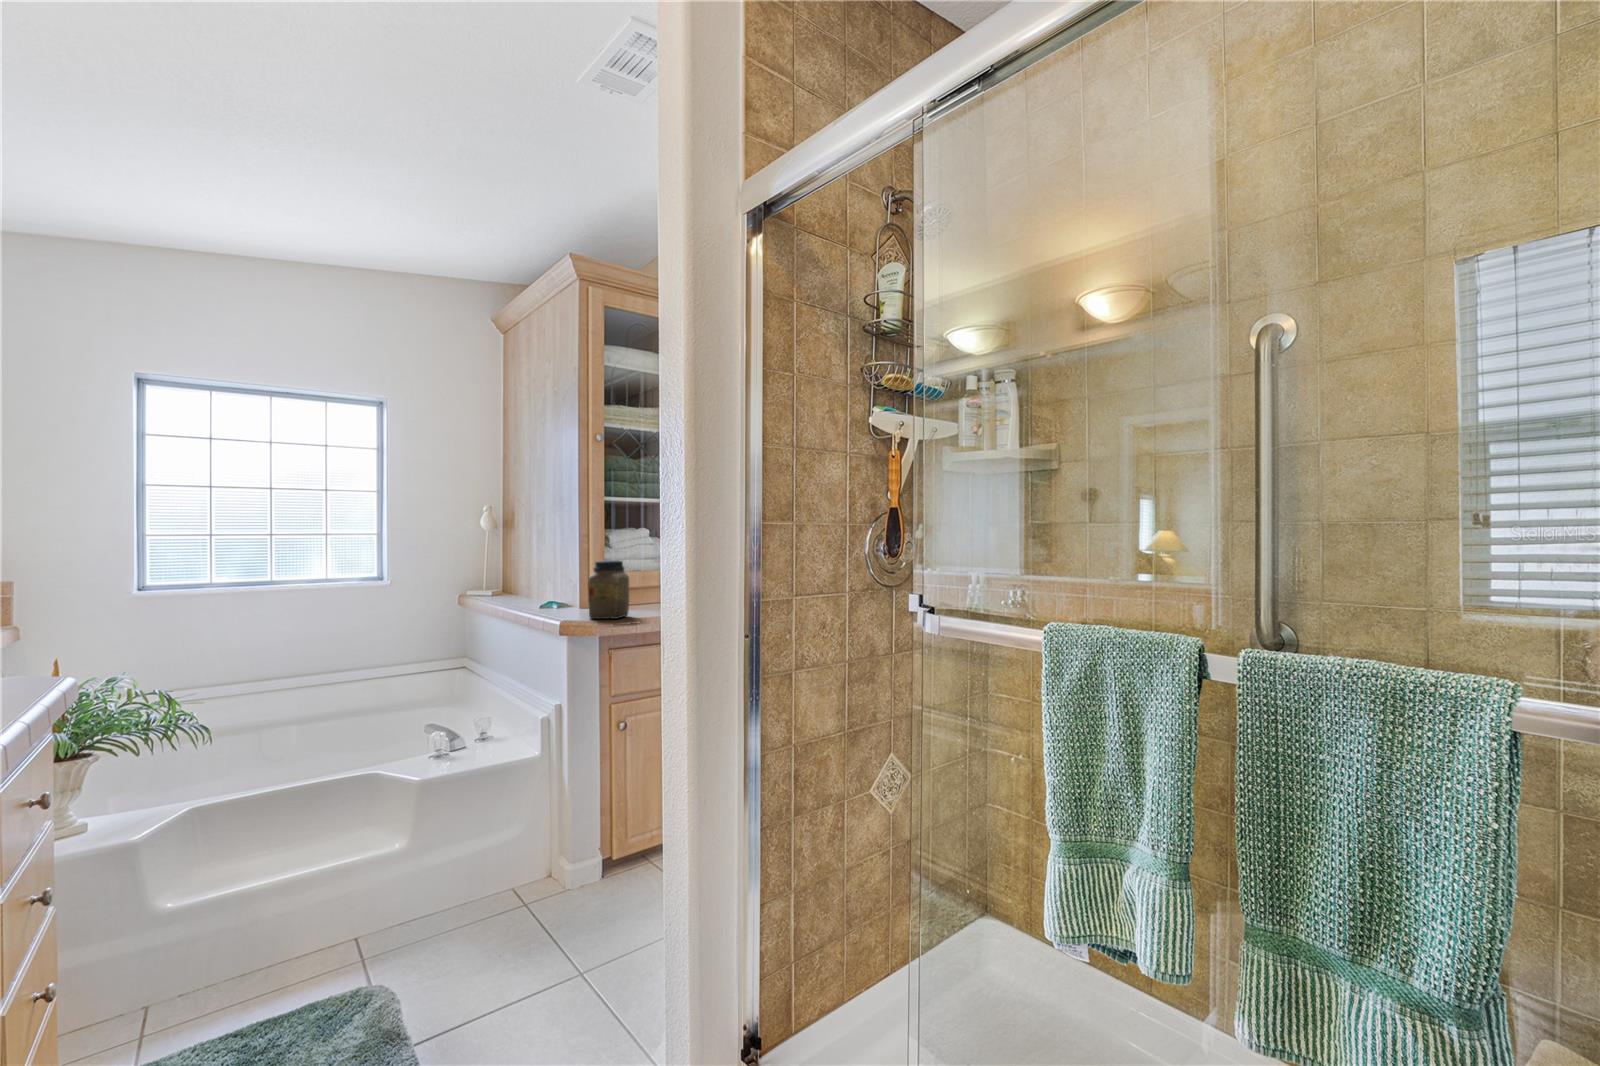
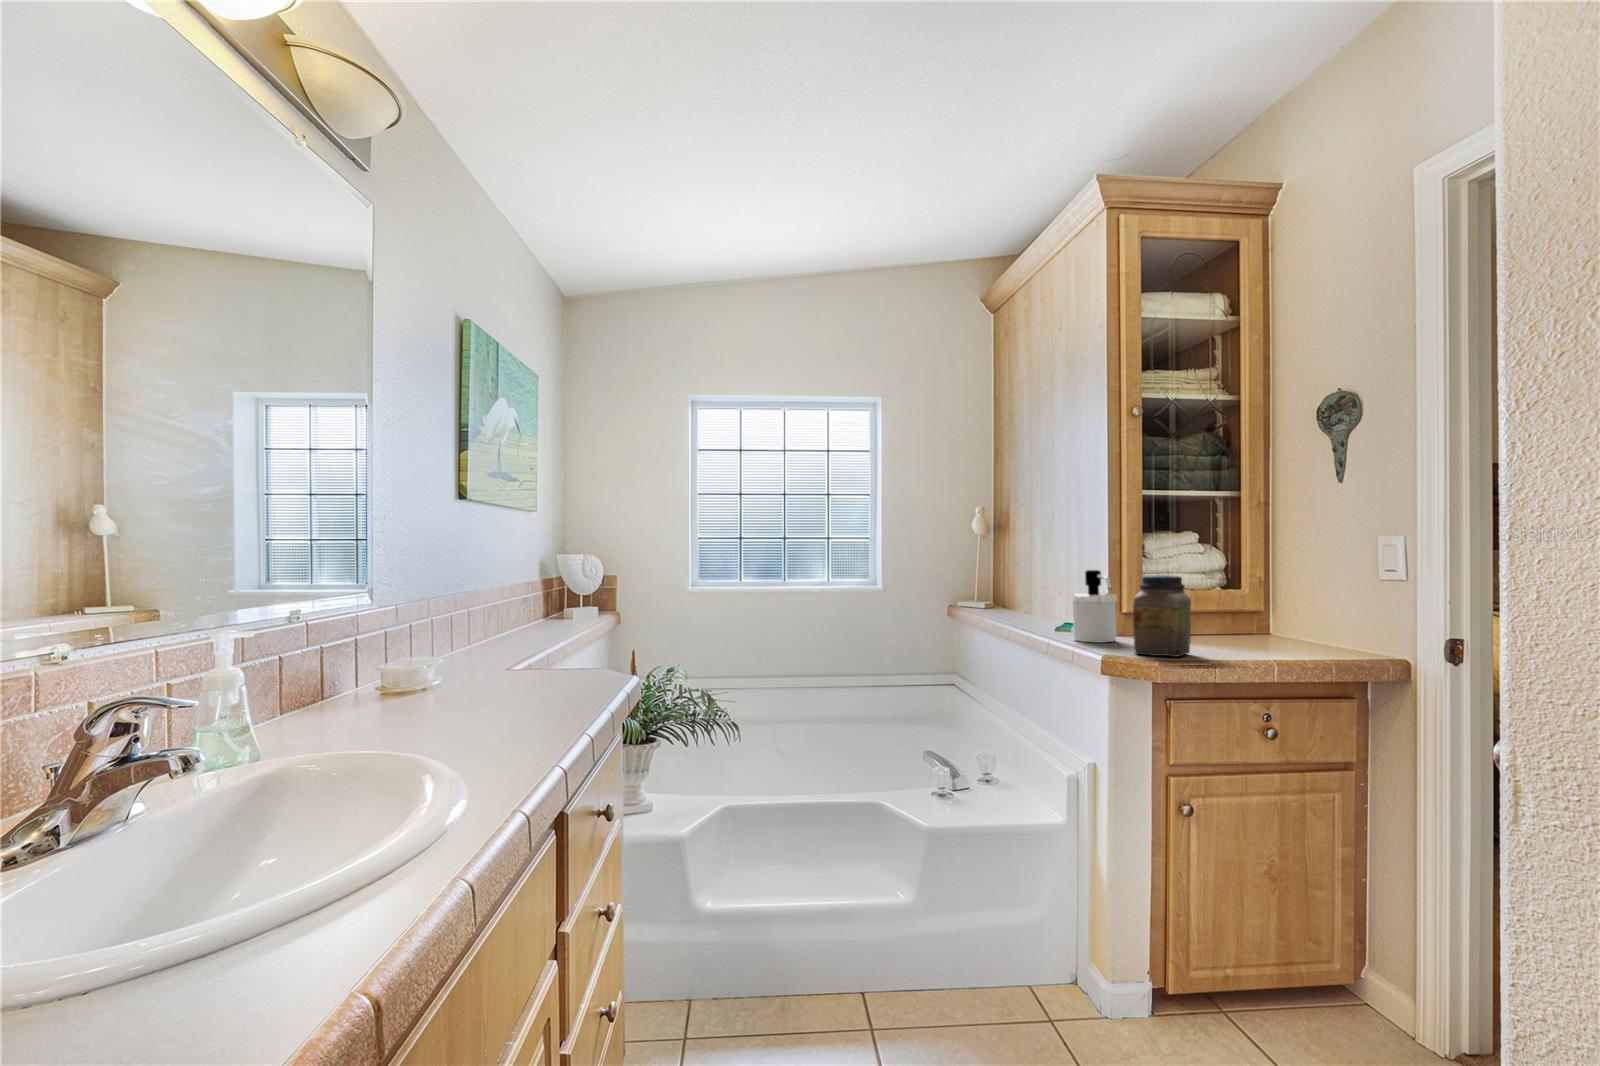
soap dispenser: none [548,558,583,613] -> present [1071,570,1117,643]

